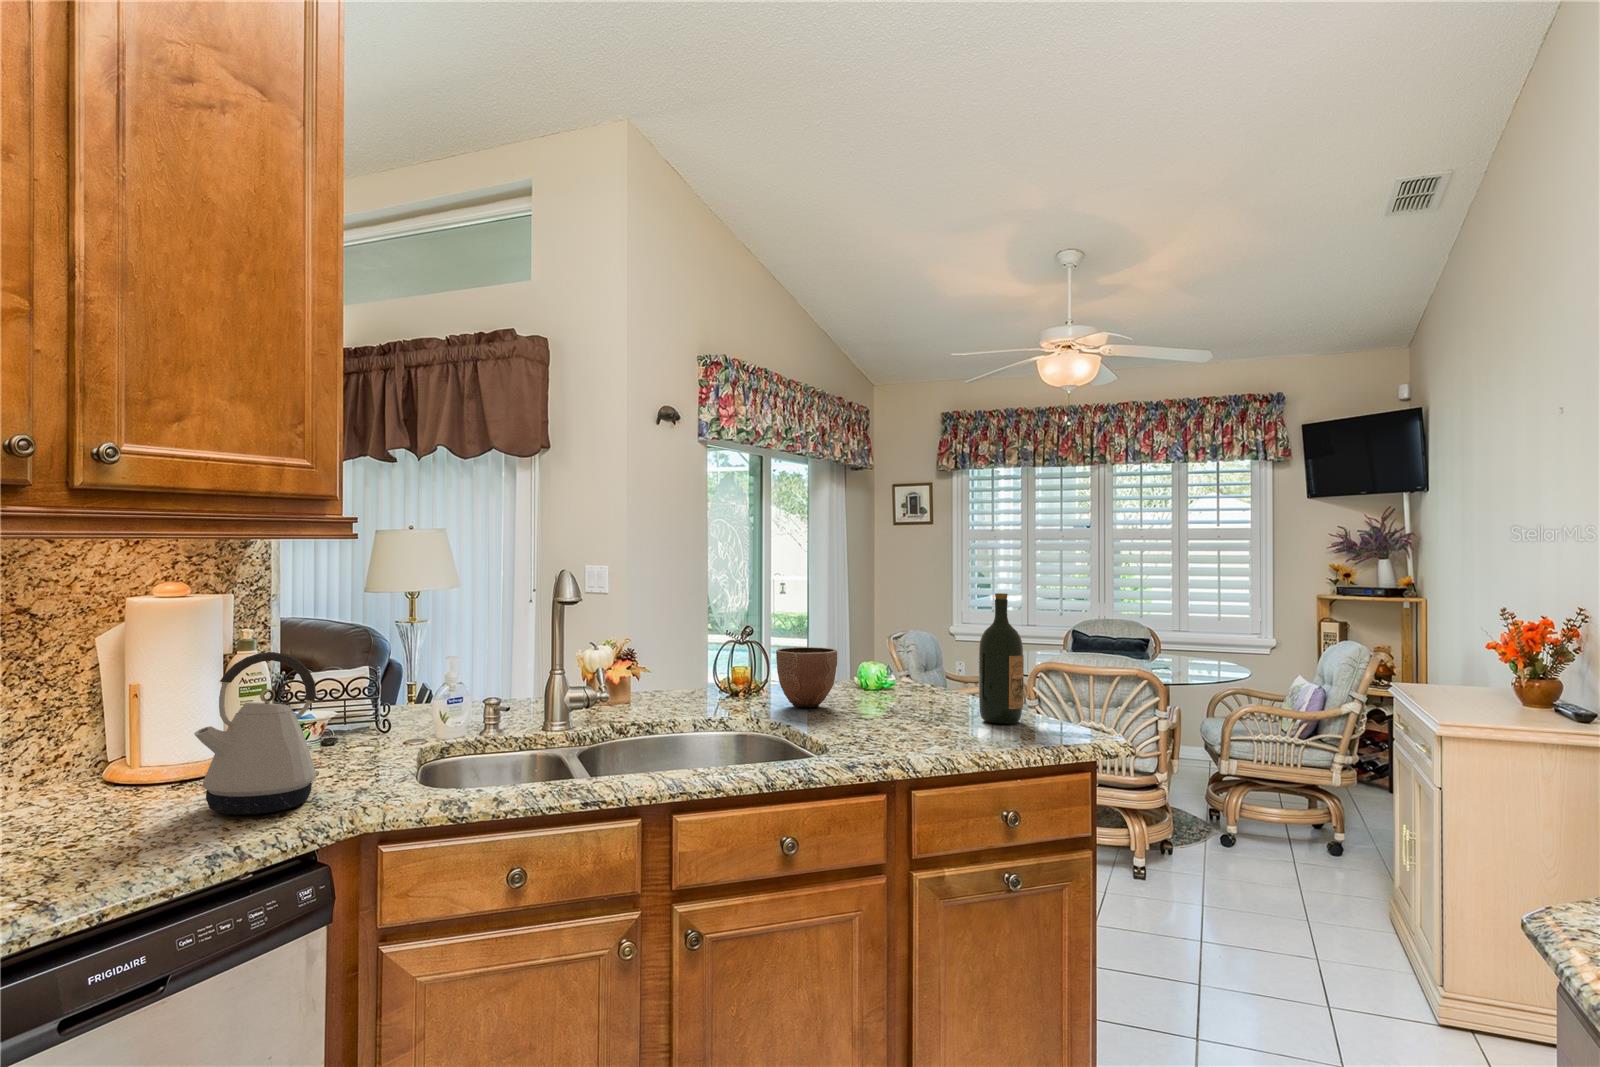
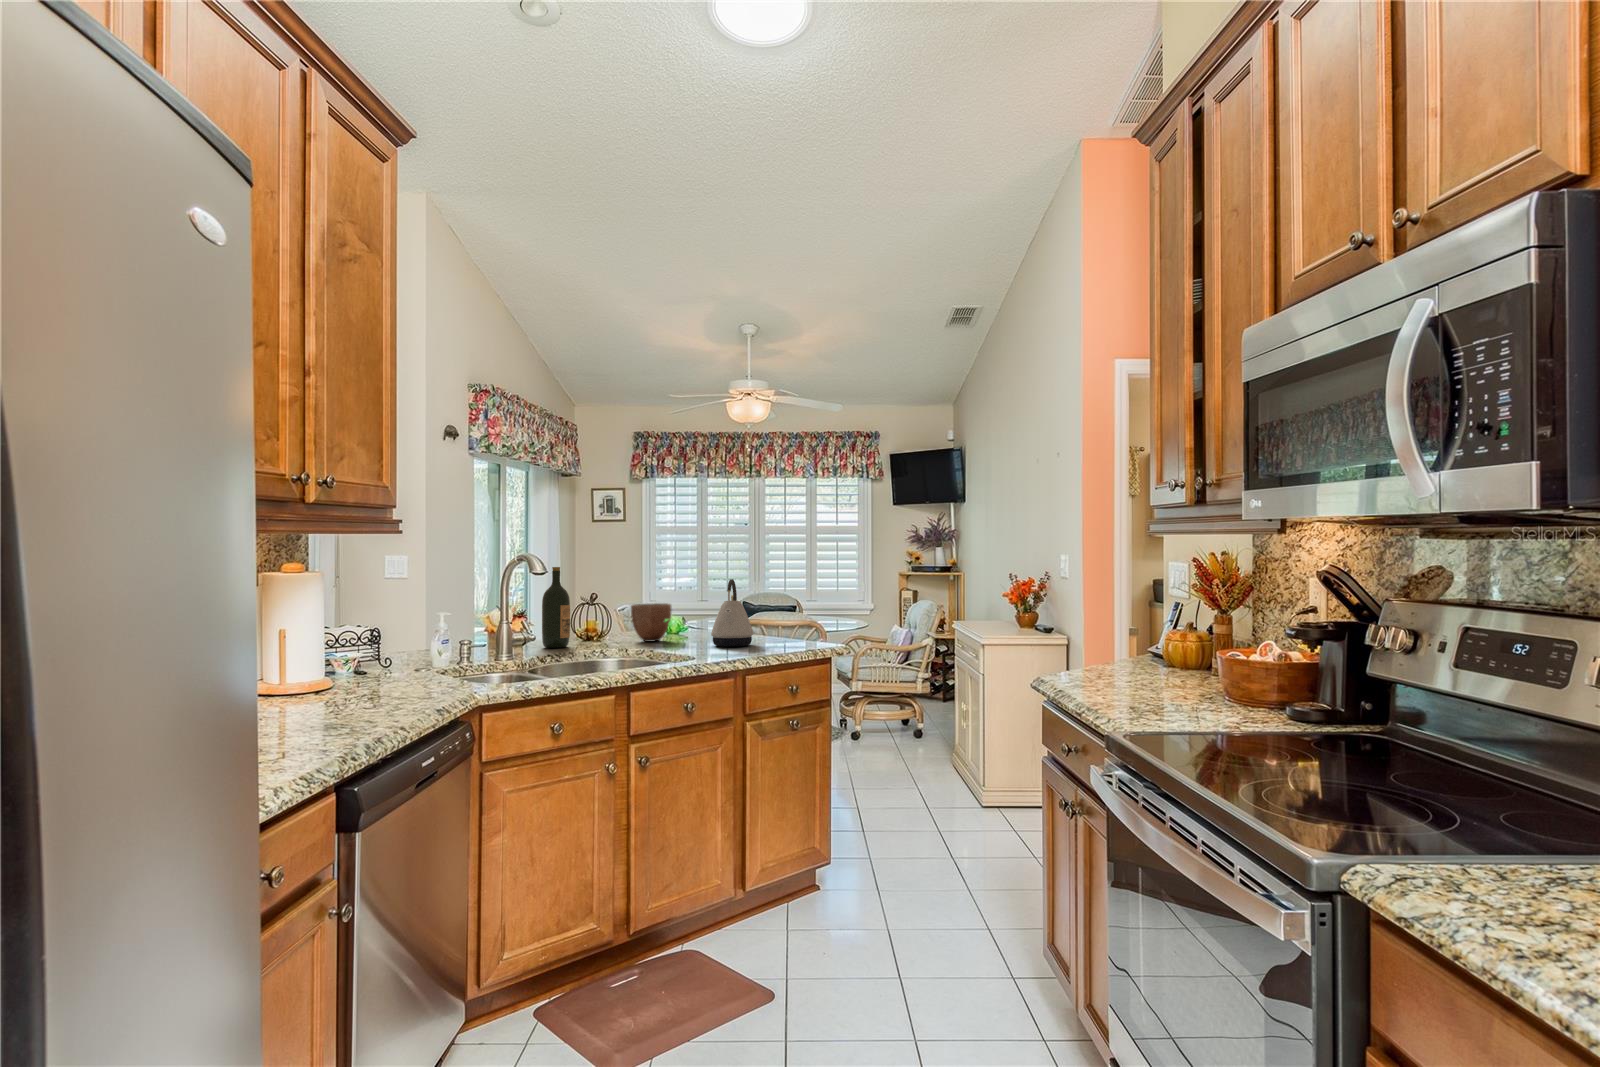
wine bottle: present [979,593,1024,723] -> present [542,567,570,648]
kettle: present [194,652,319,815] -> present [711,579,753,646]

